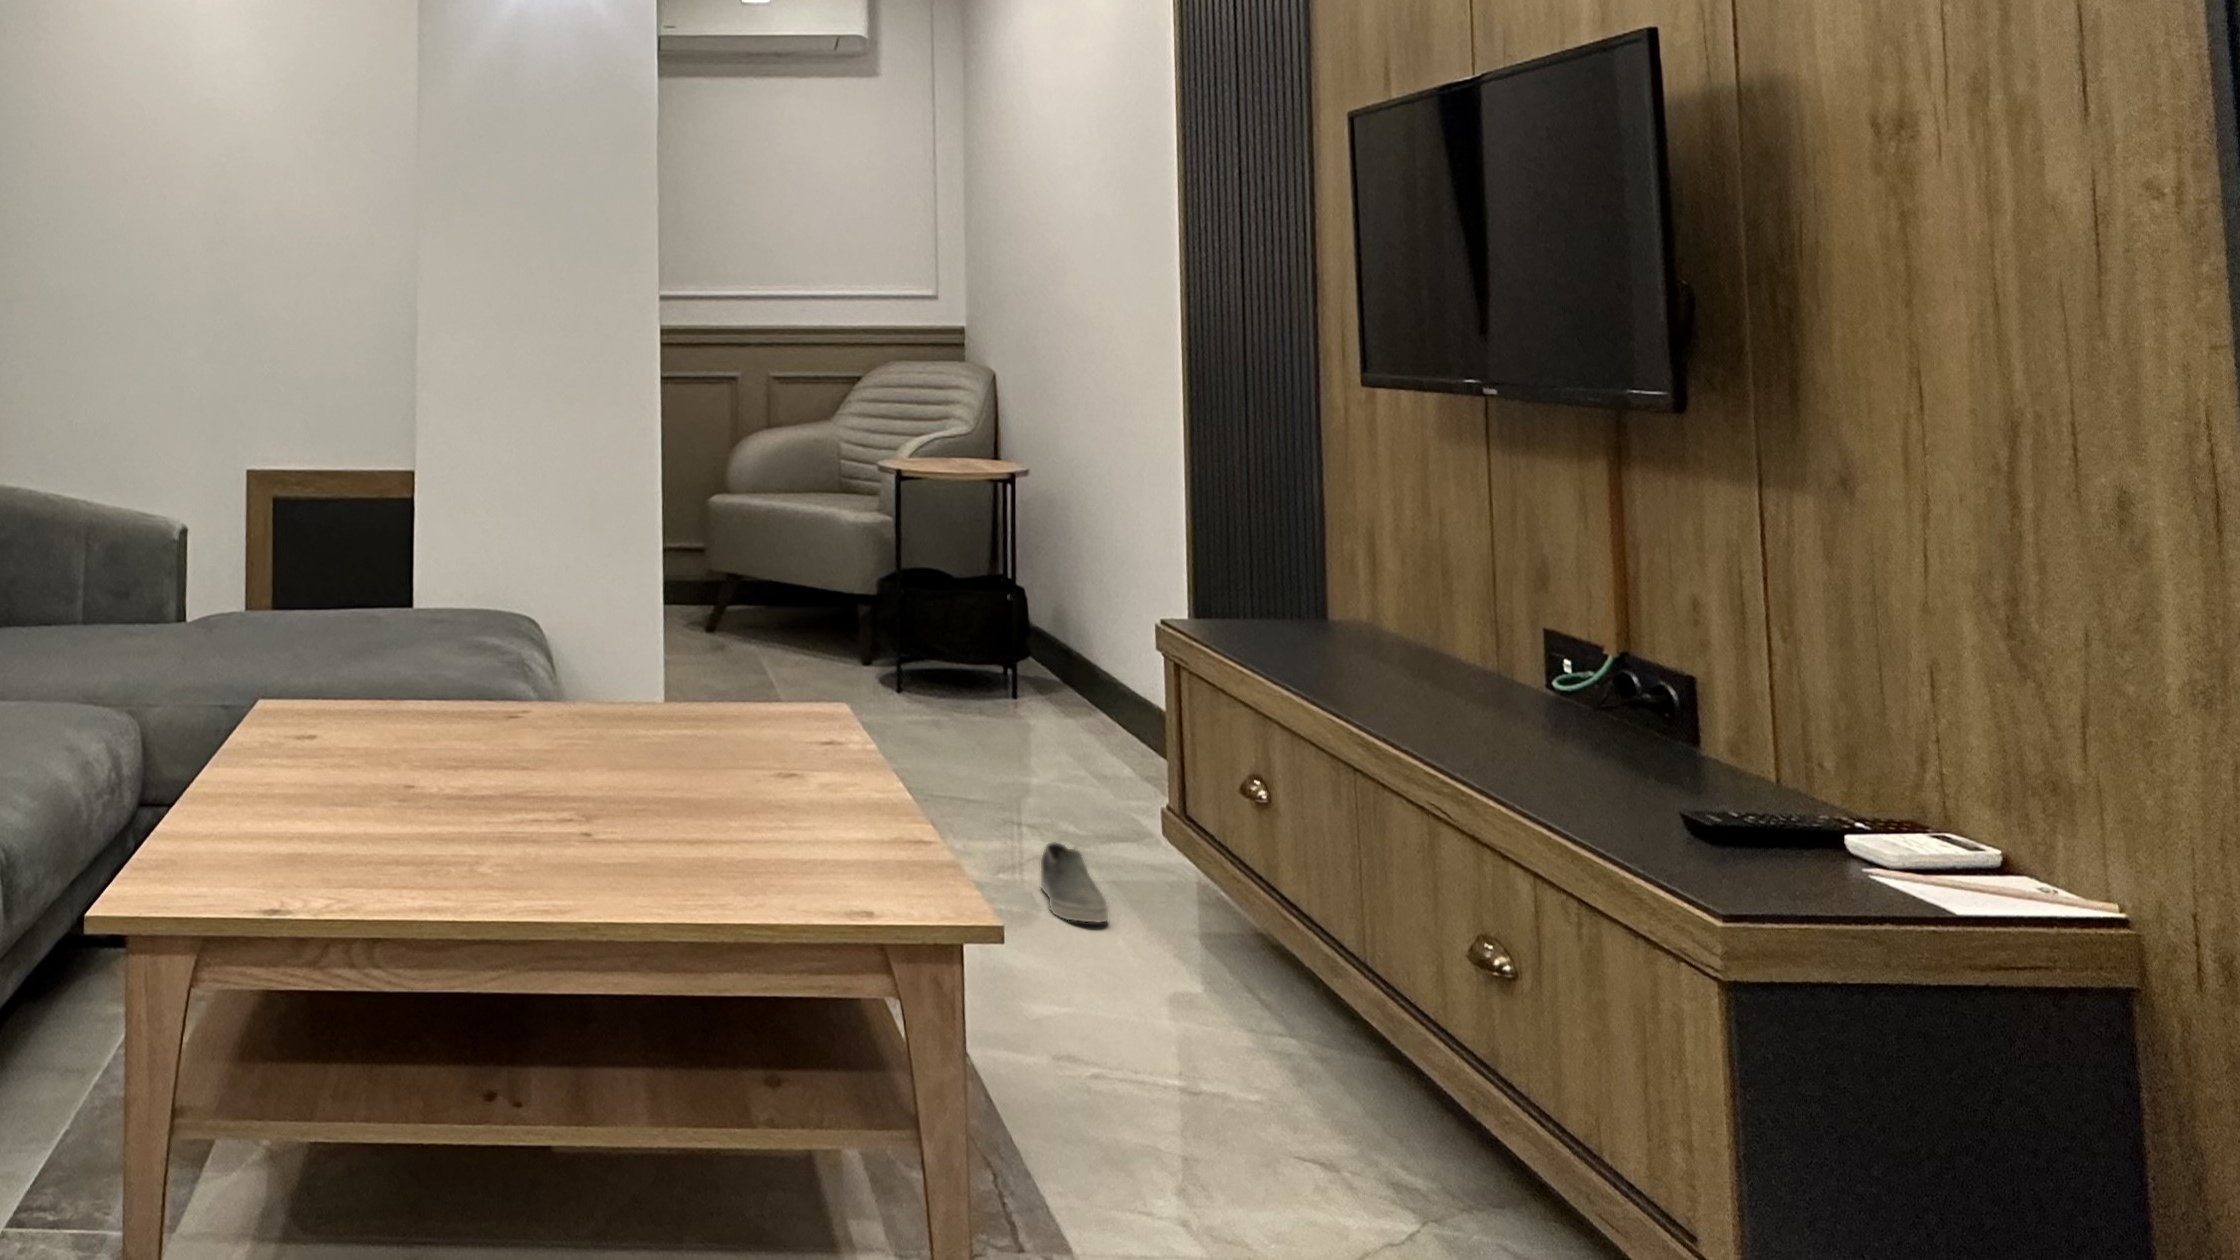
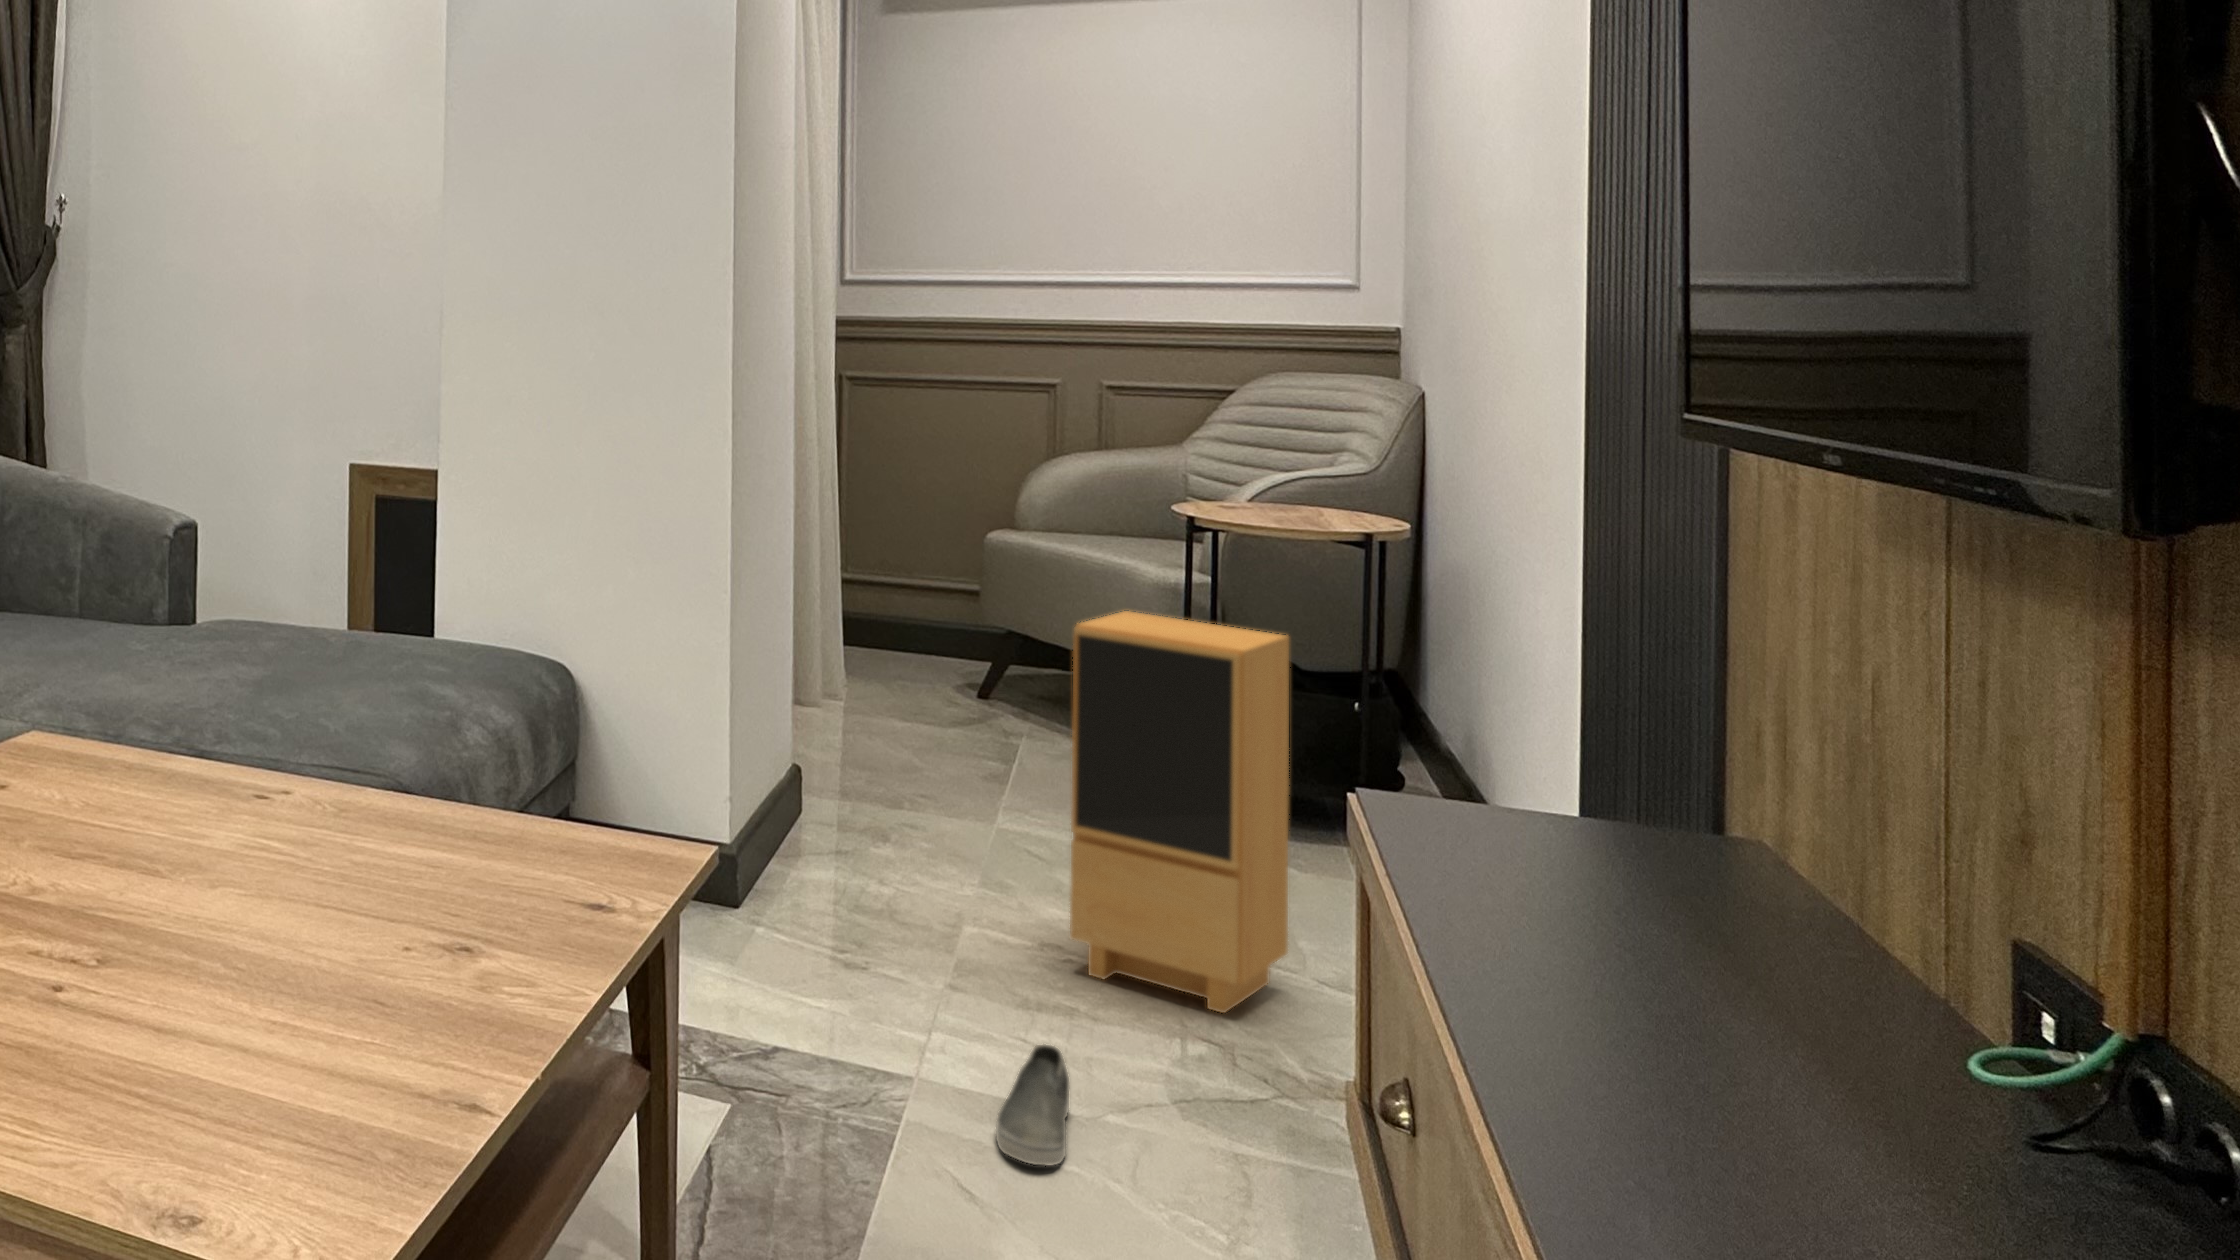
speaker: none [967,527,1106,815] -> present [1070,611,1289,1013]

